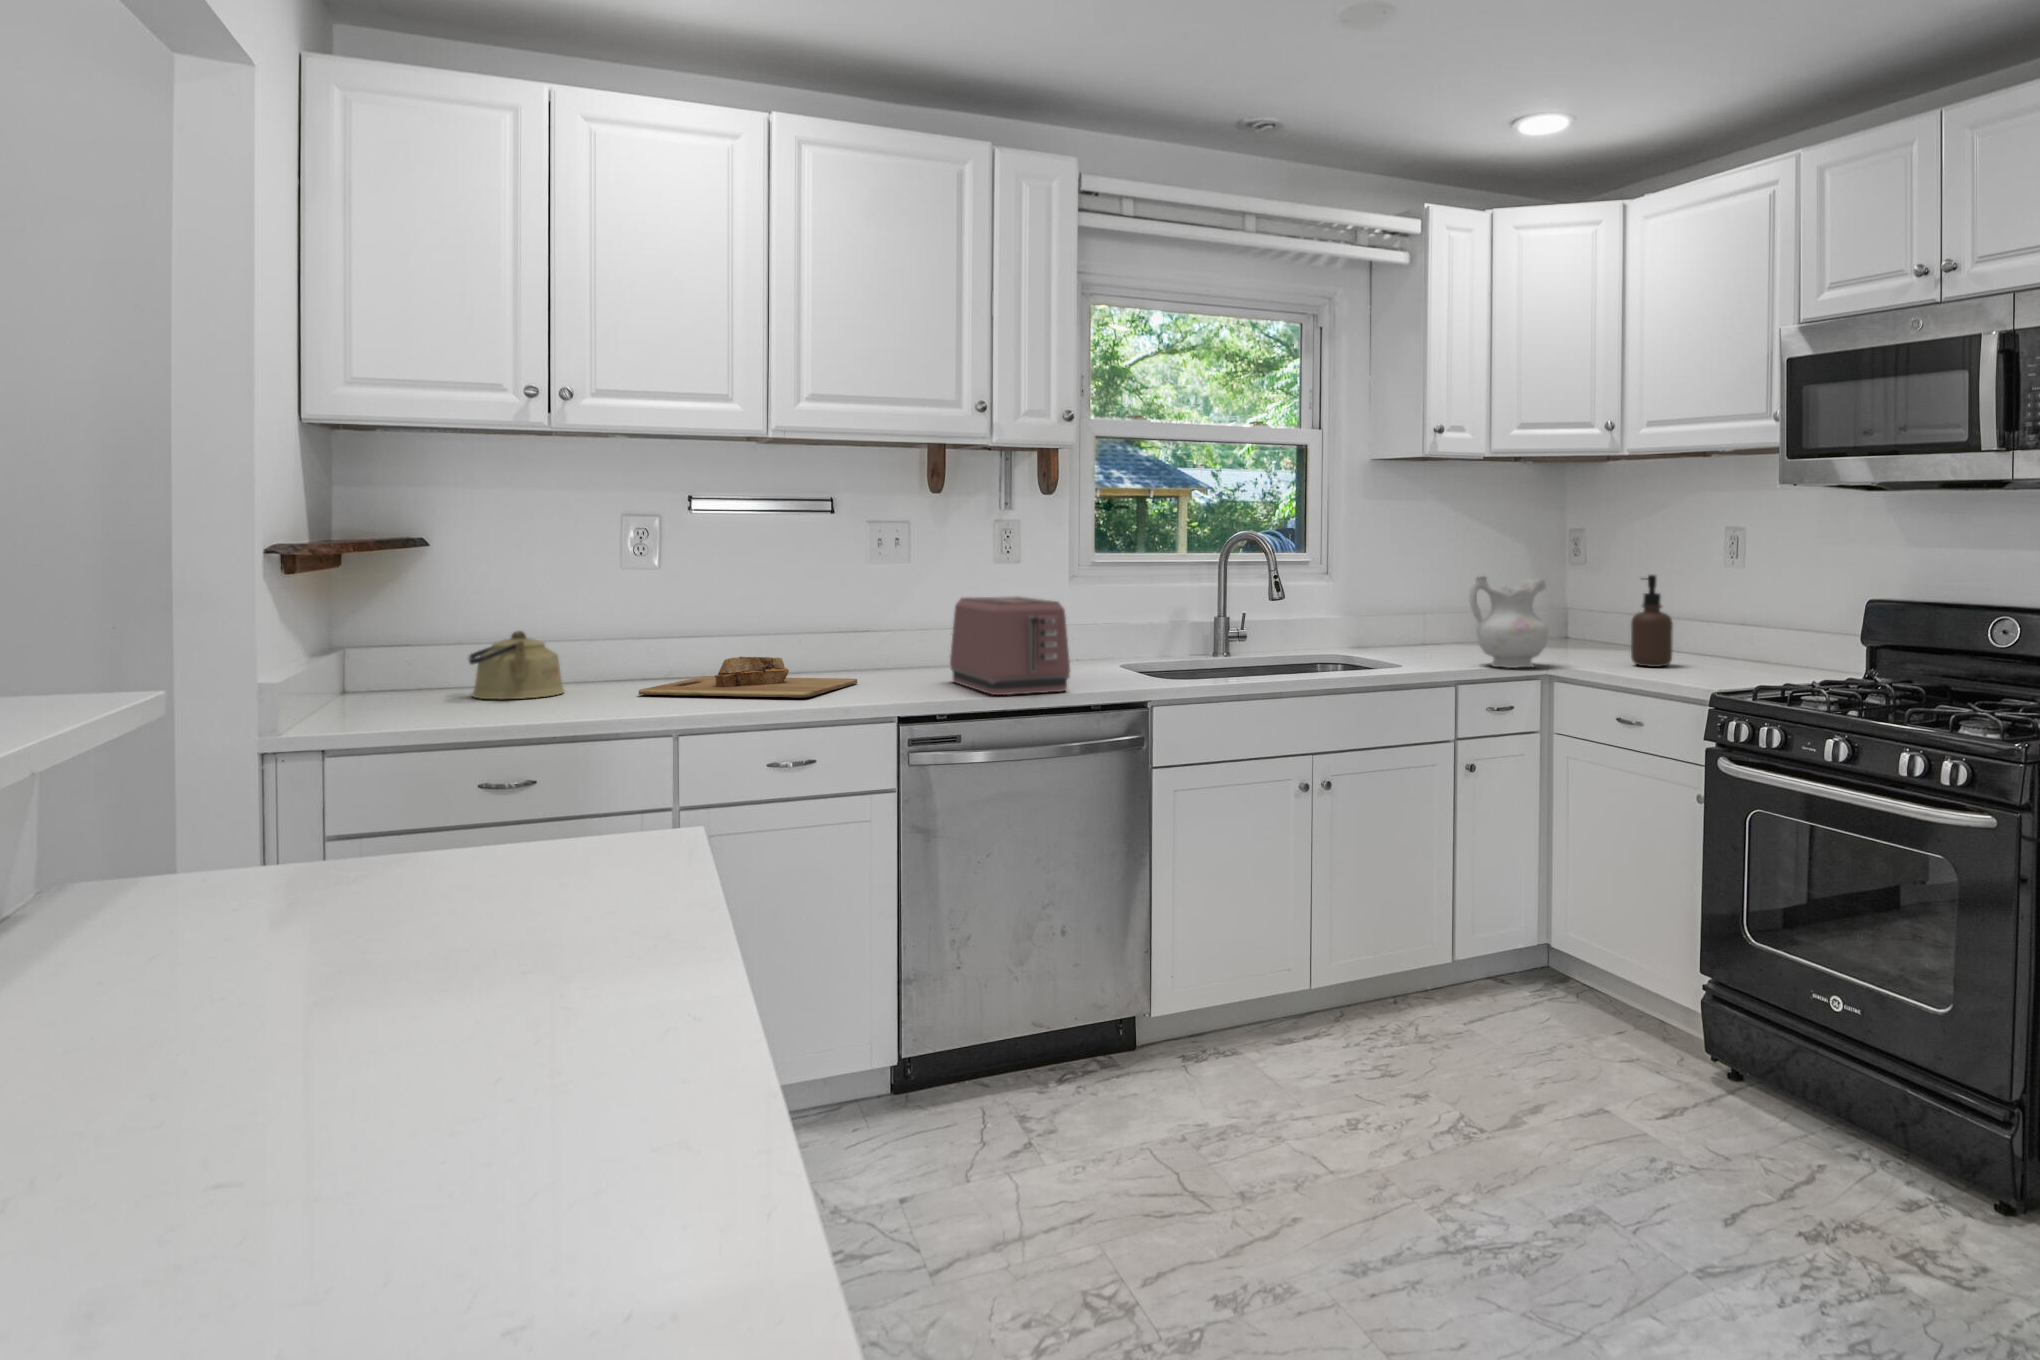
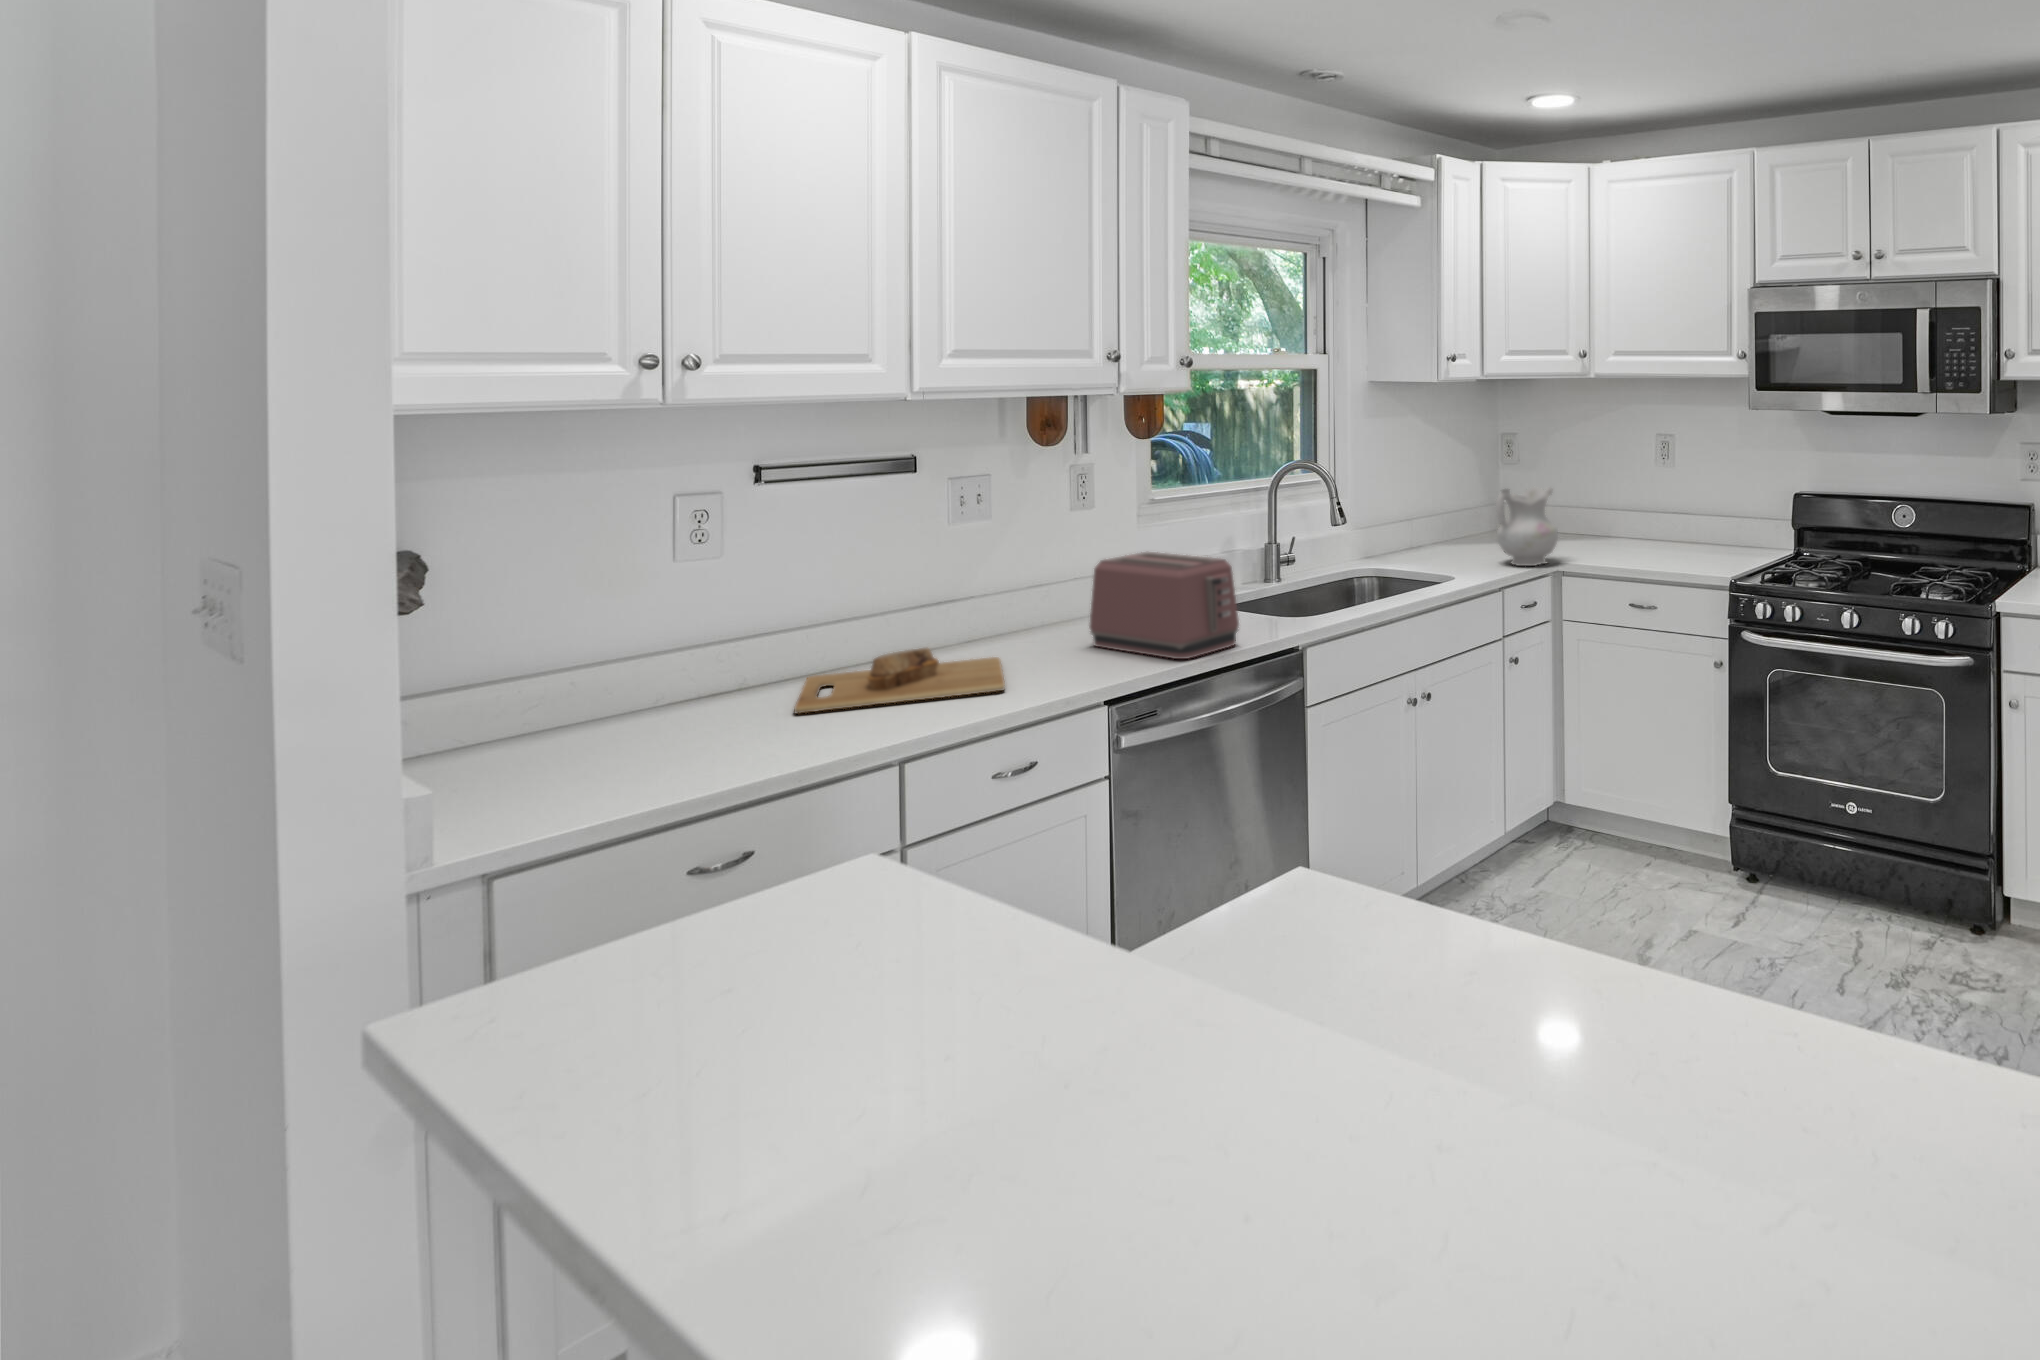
soap dispenser: present [1631,575,1673,667] -> none [1608,476,1641,552]
kettle: present [468,631,564,699] -> none [558,660,690,749]

